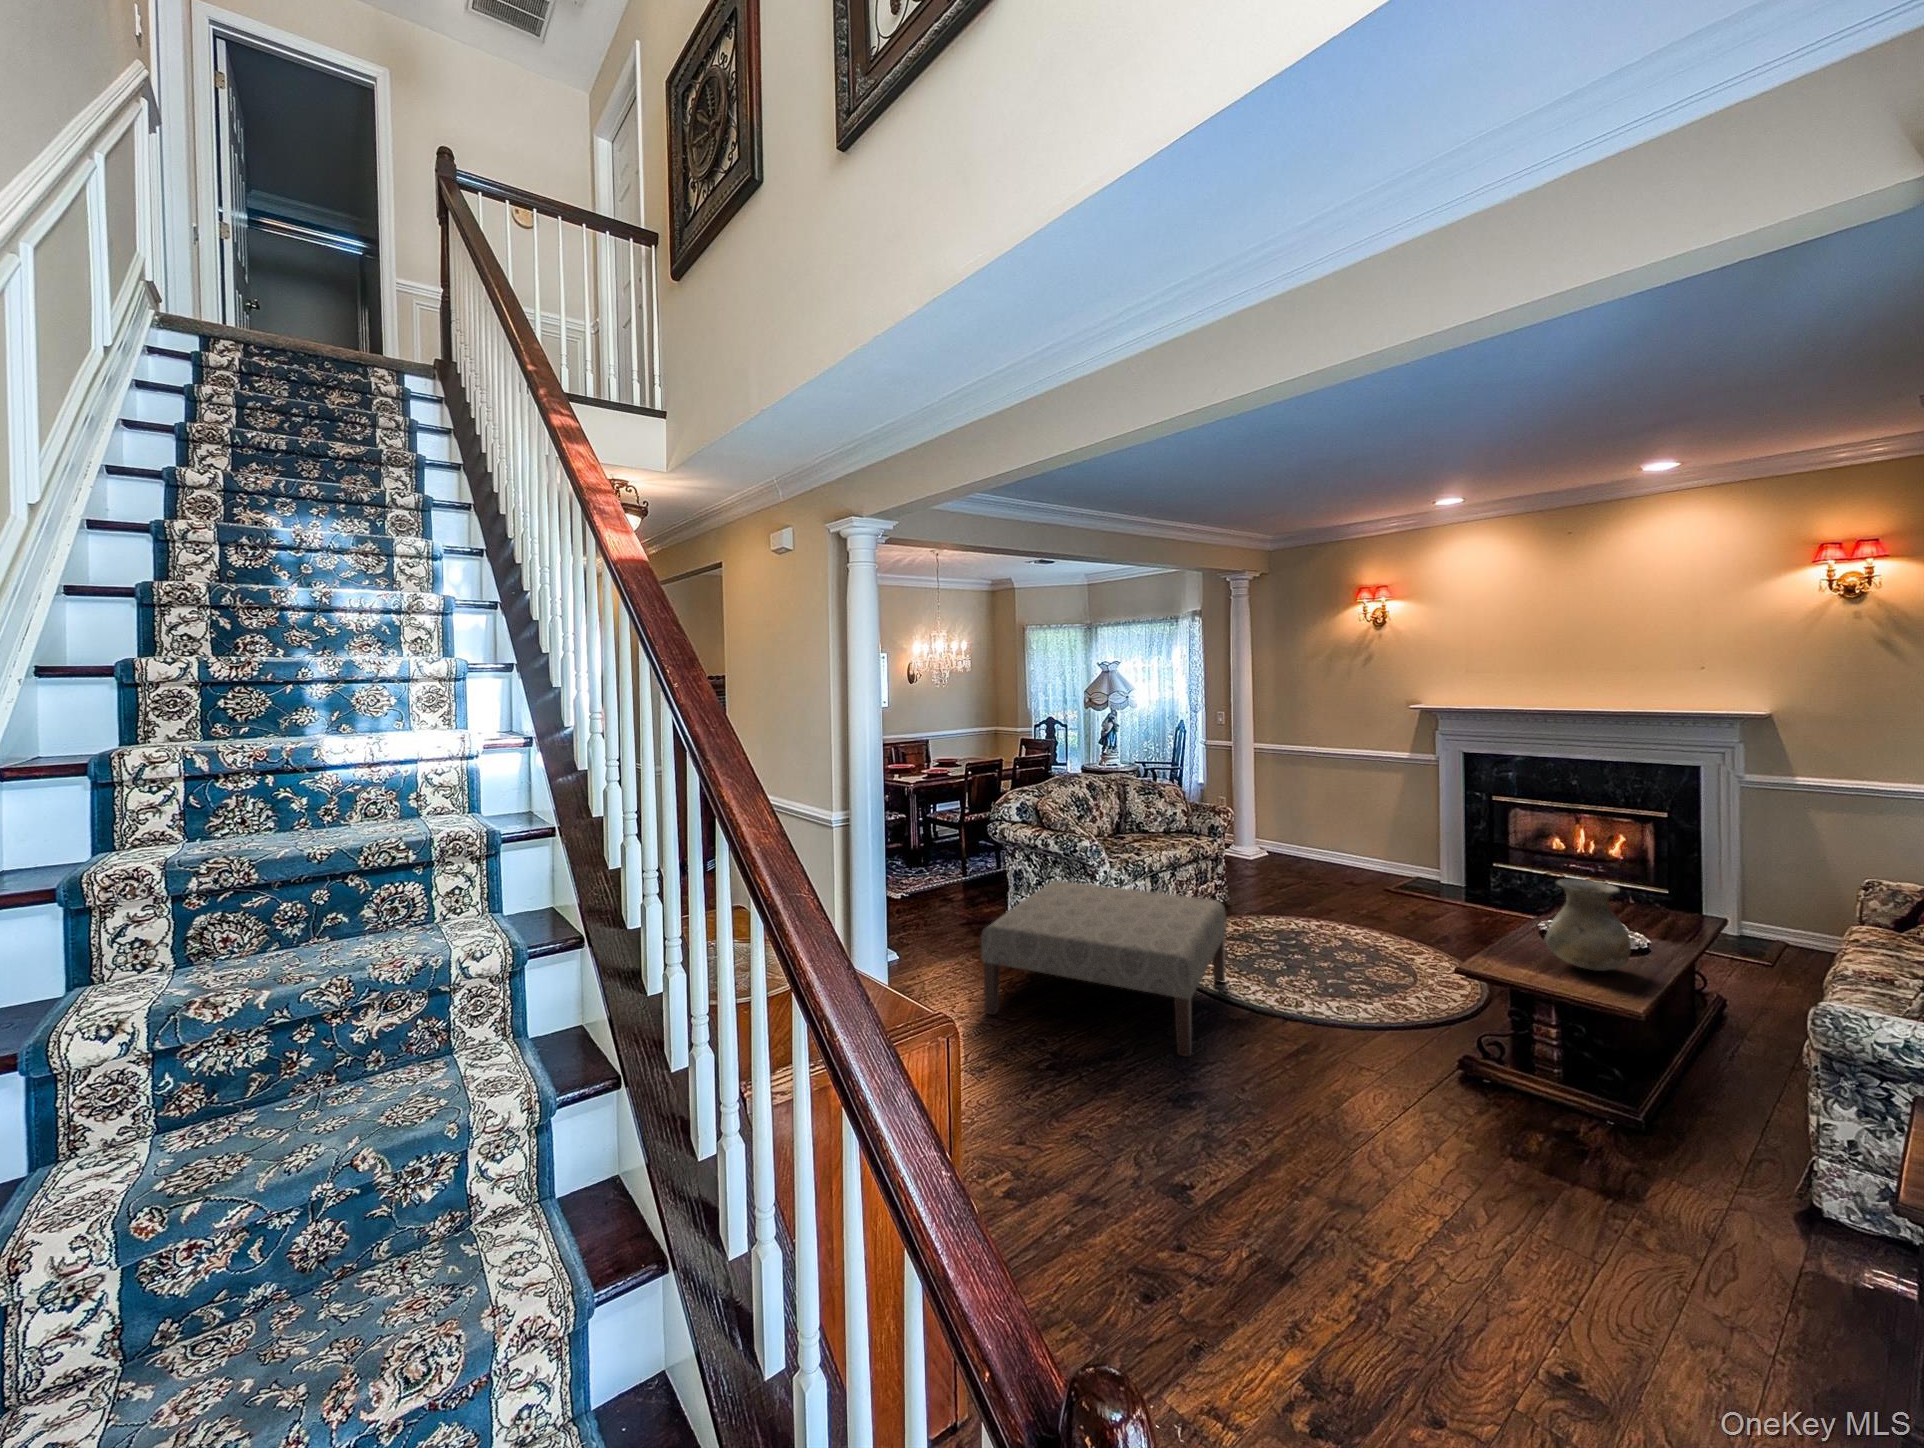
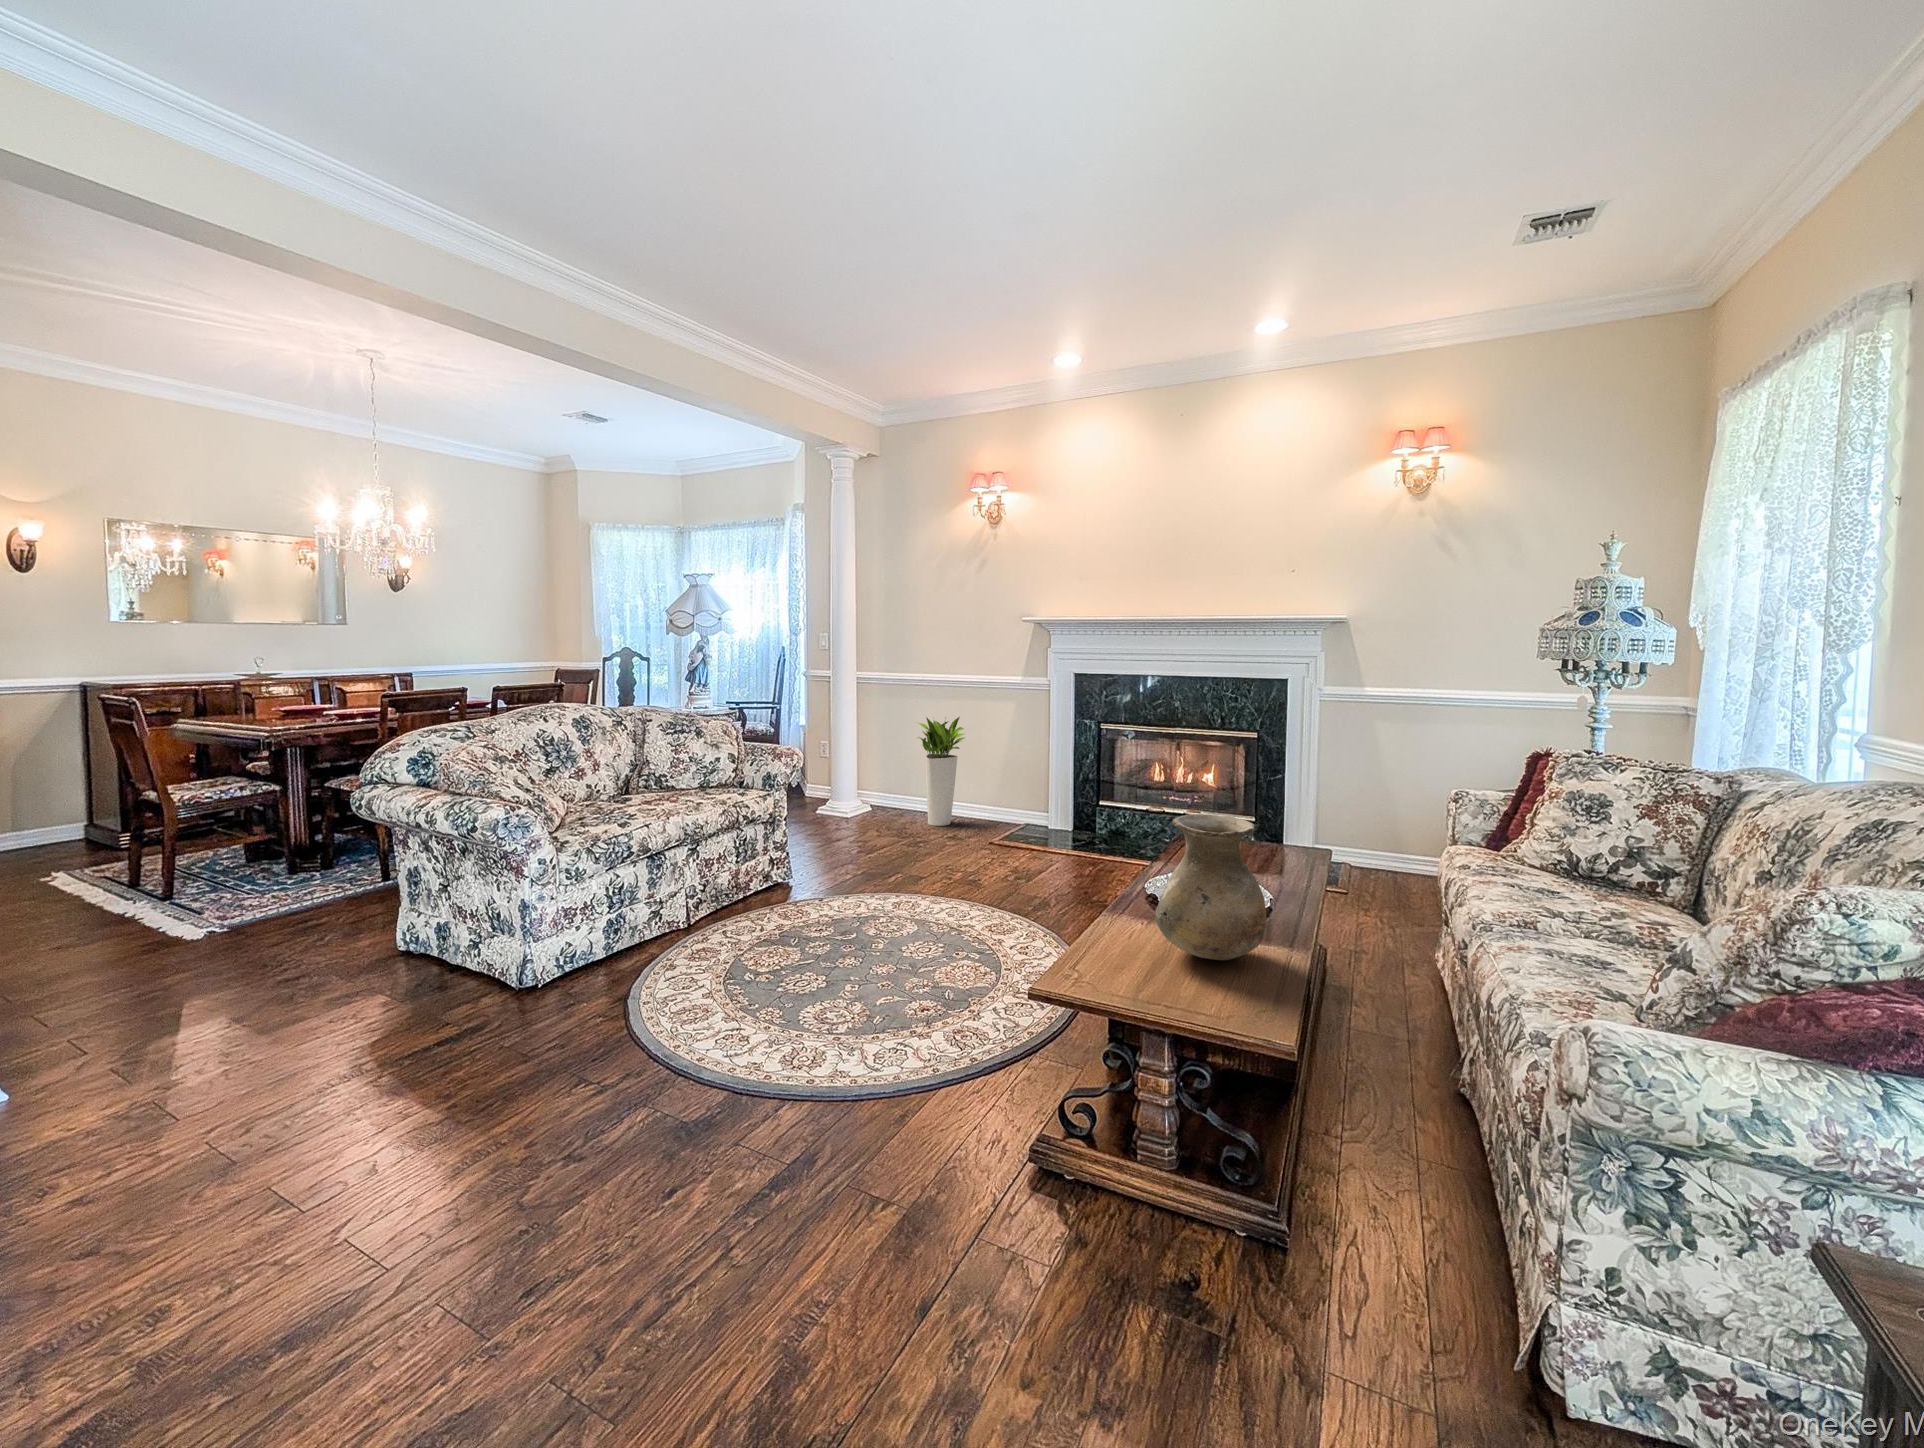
planter: none [1309,785,1358,872] -> present [918,717,964,826]
ottoman: present [981,881,1226,1057] -> none [60,887,715,1264]

